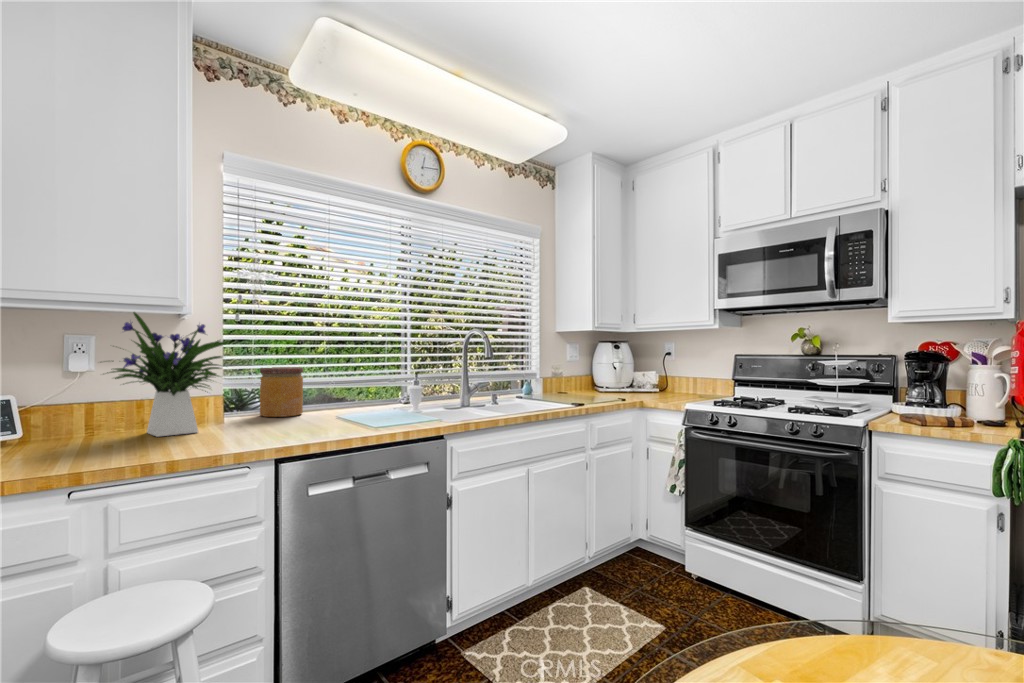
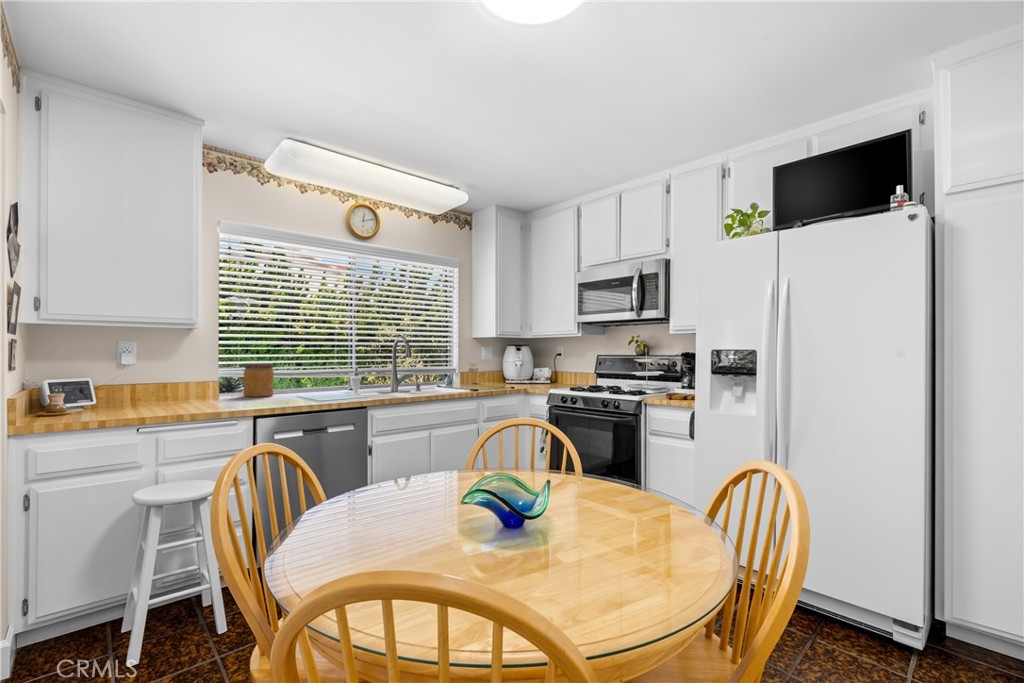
flower arrangement: present [107,312,229,437] -> none [143,327,226,405]

